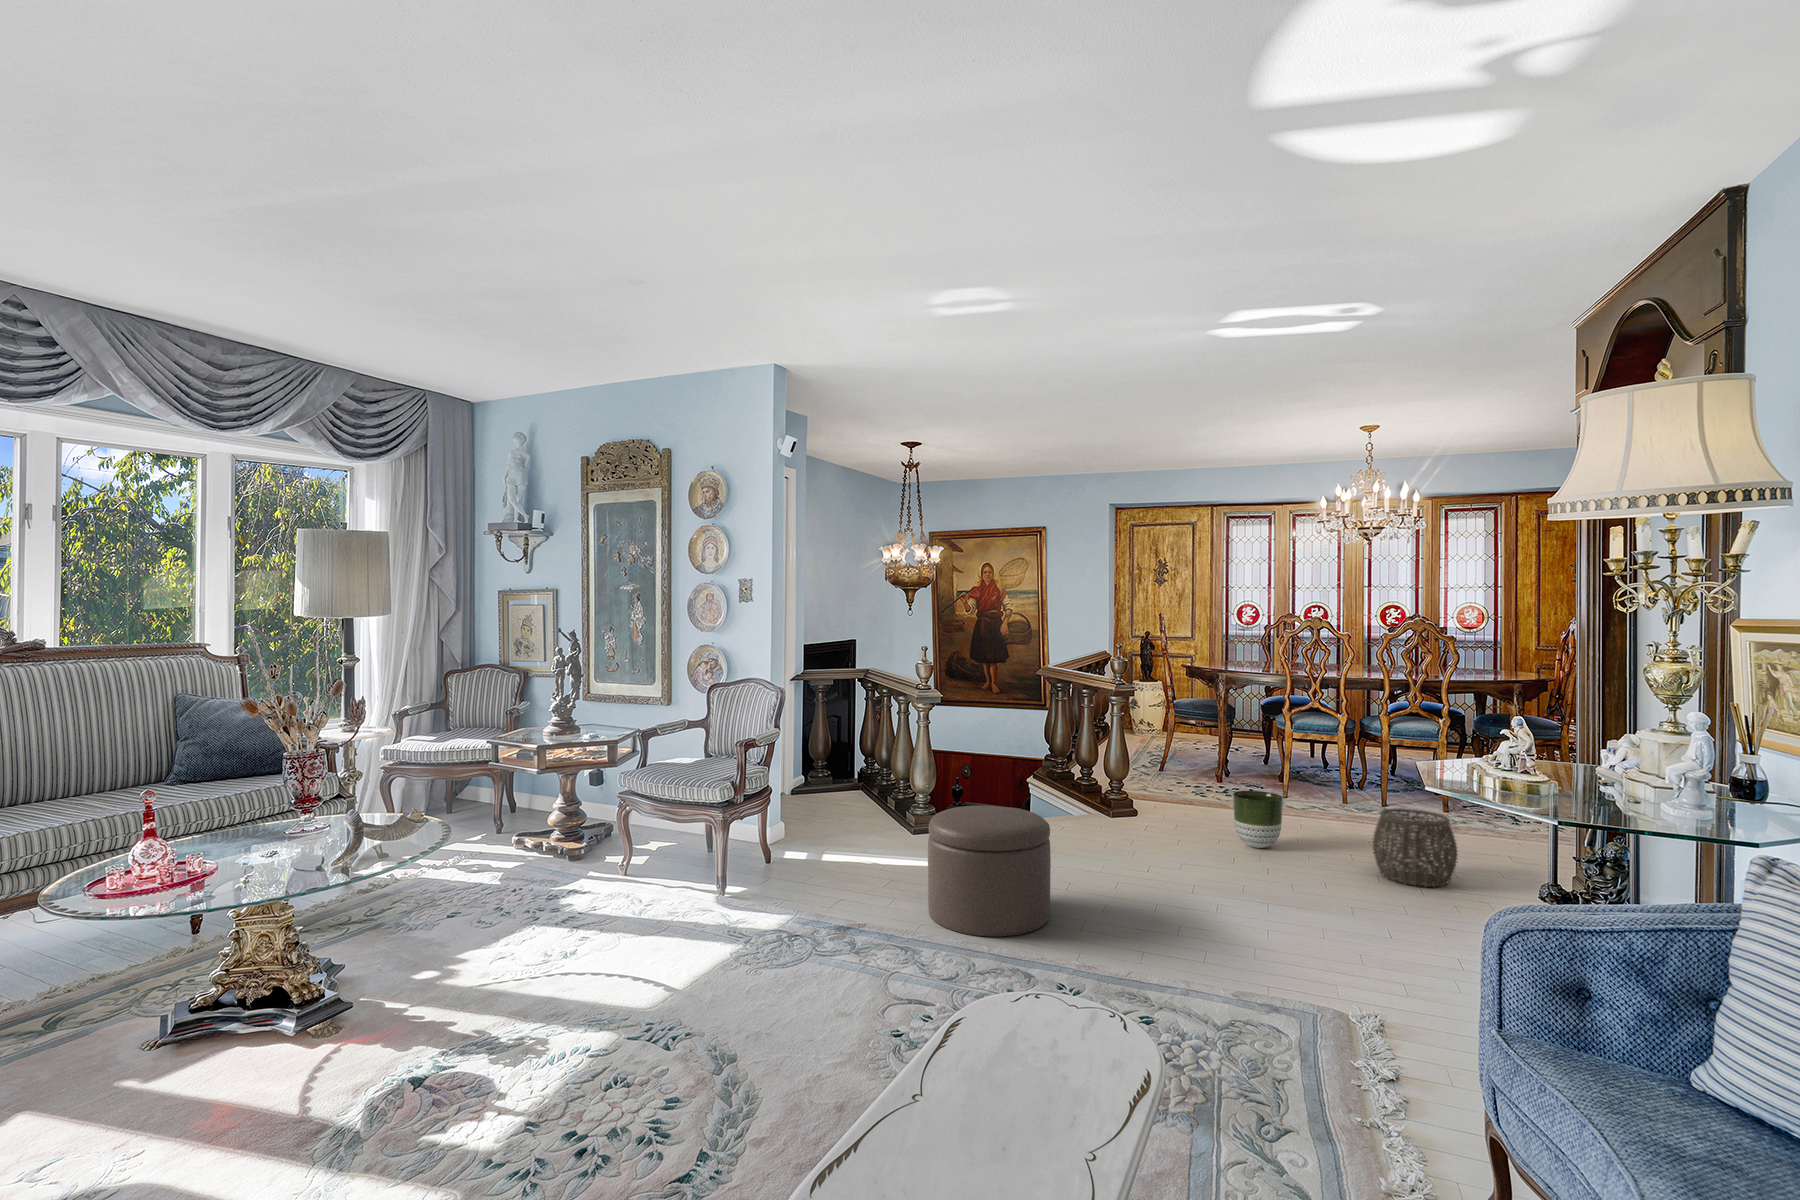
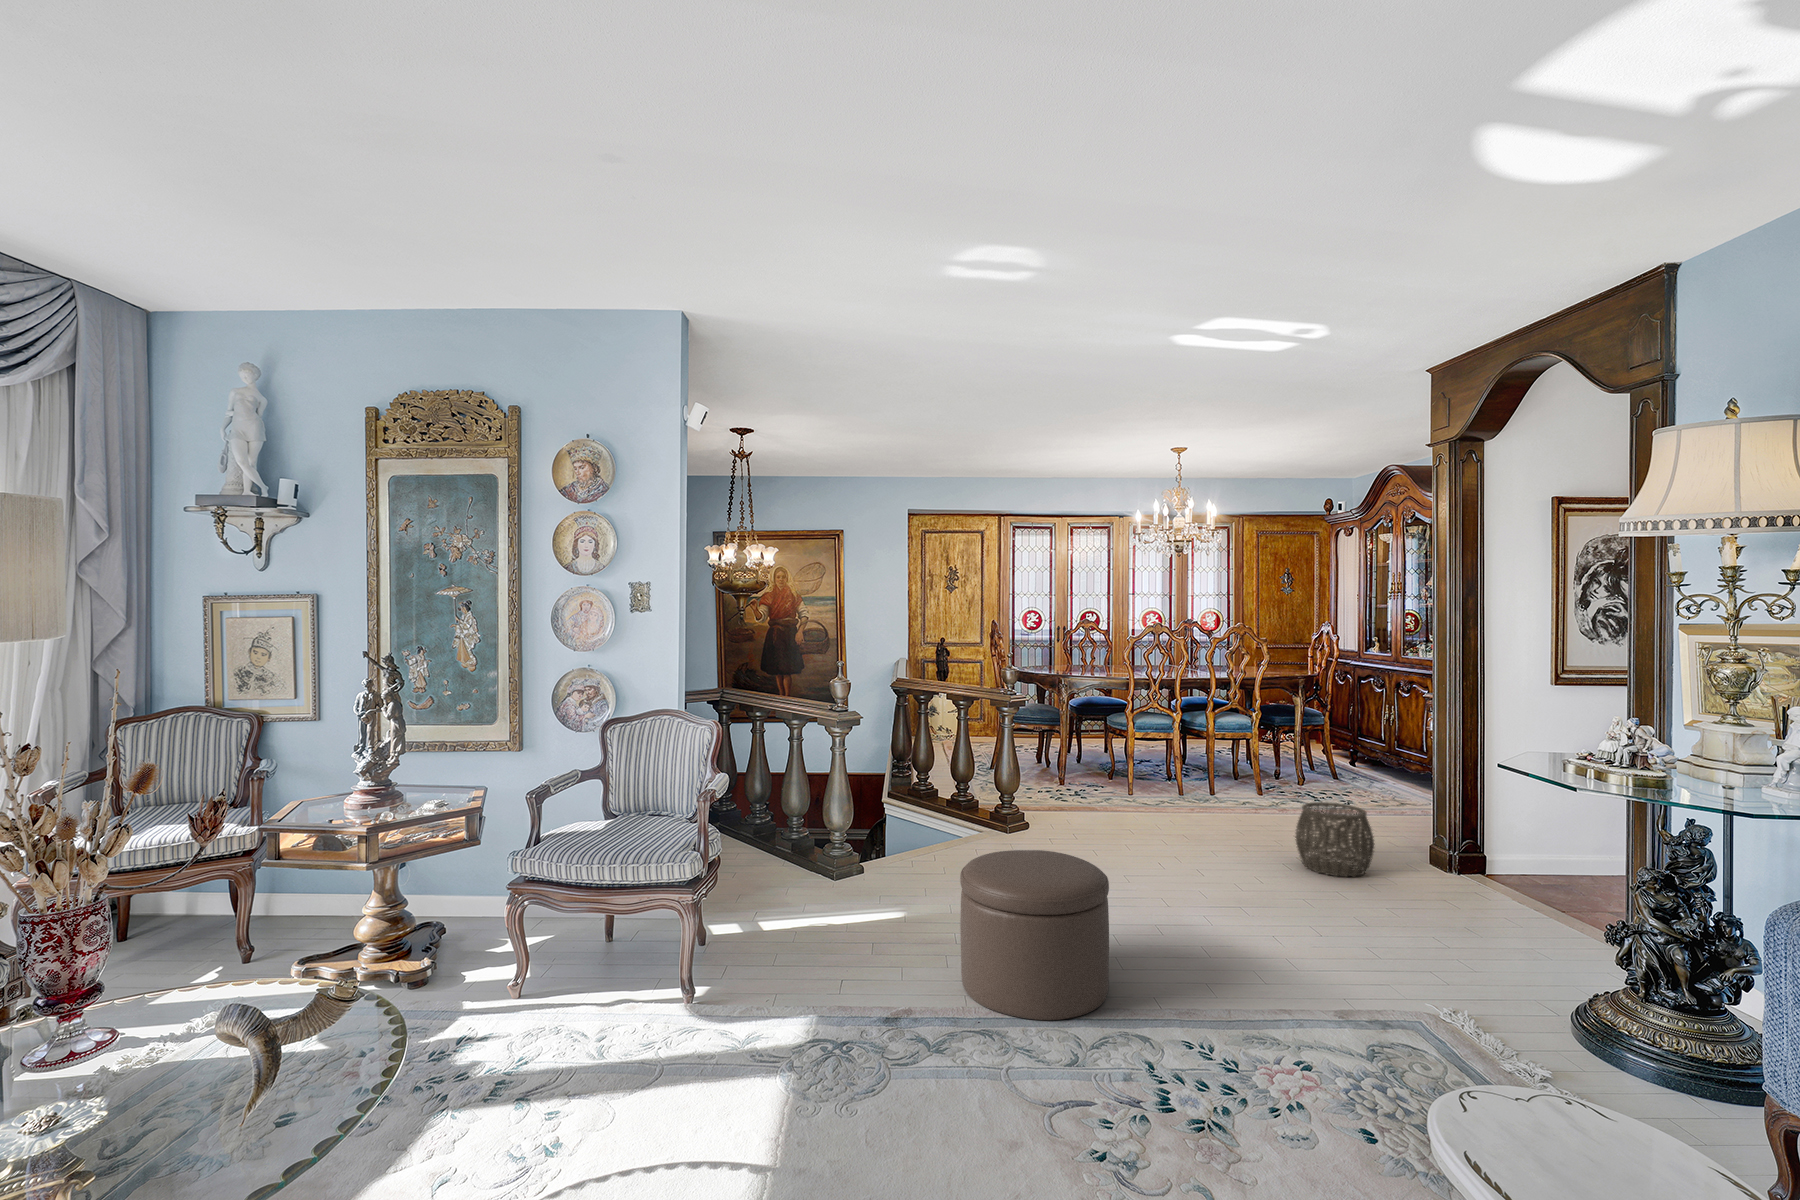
planter: present [1233,791,1283,848] -> none [1151,795,1200,853]

